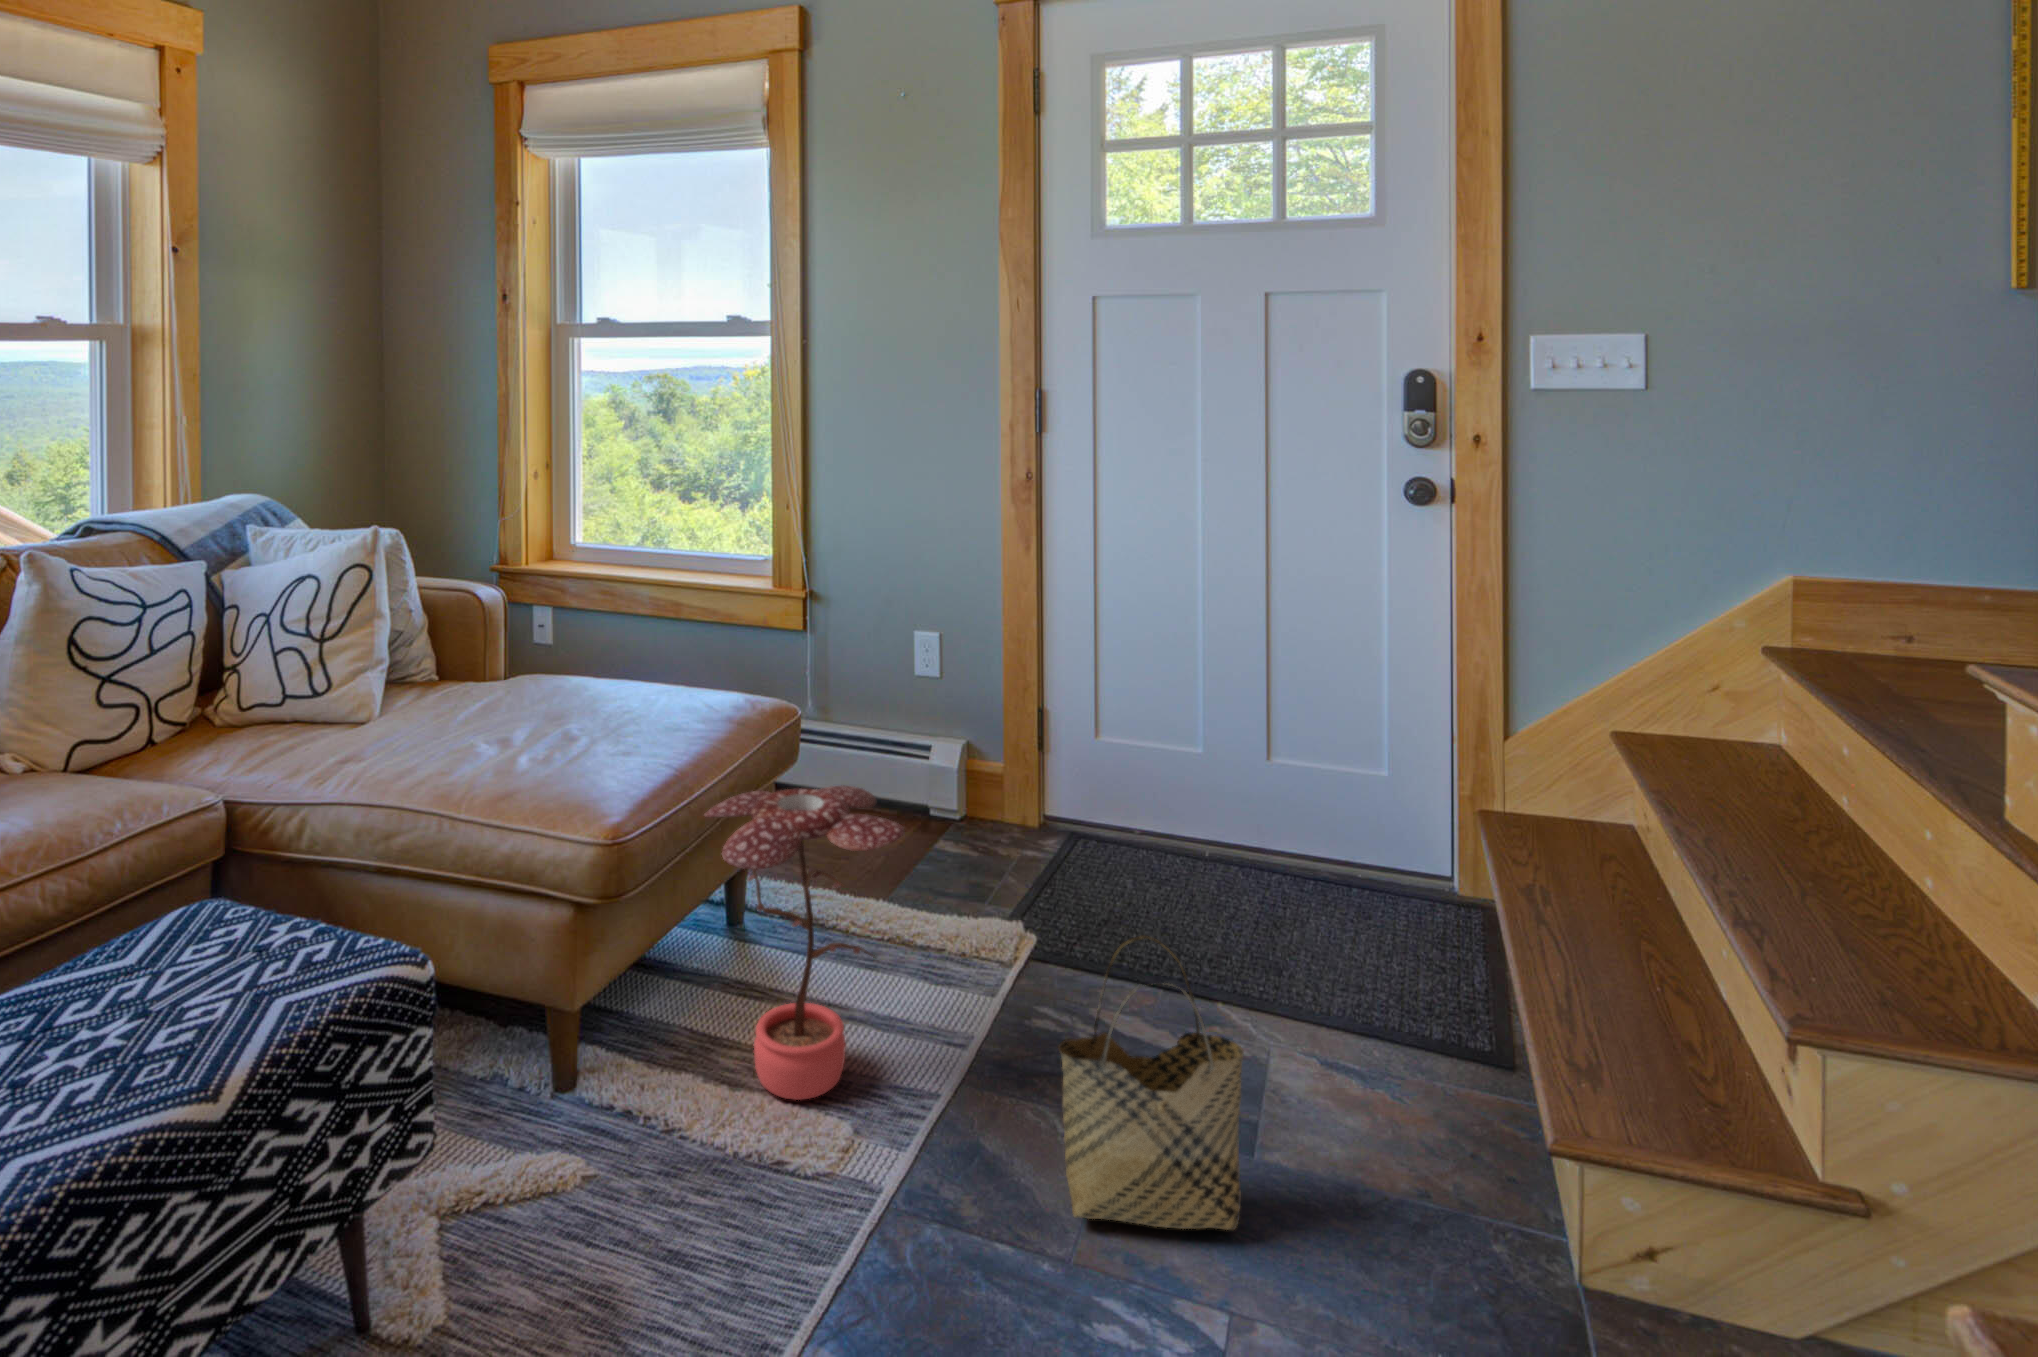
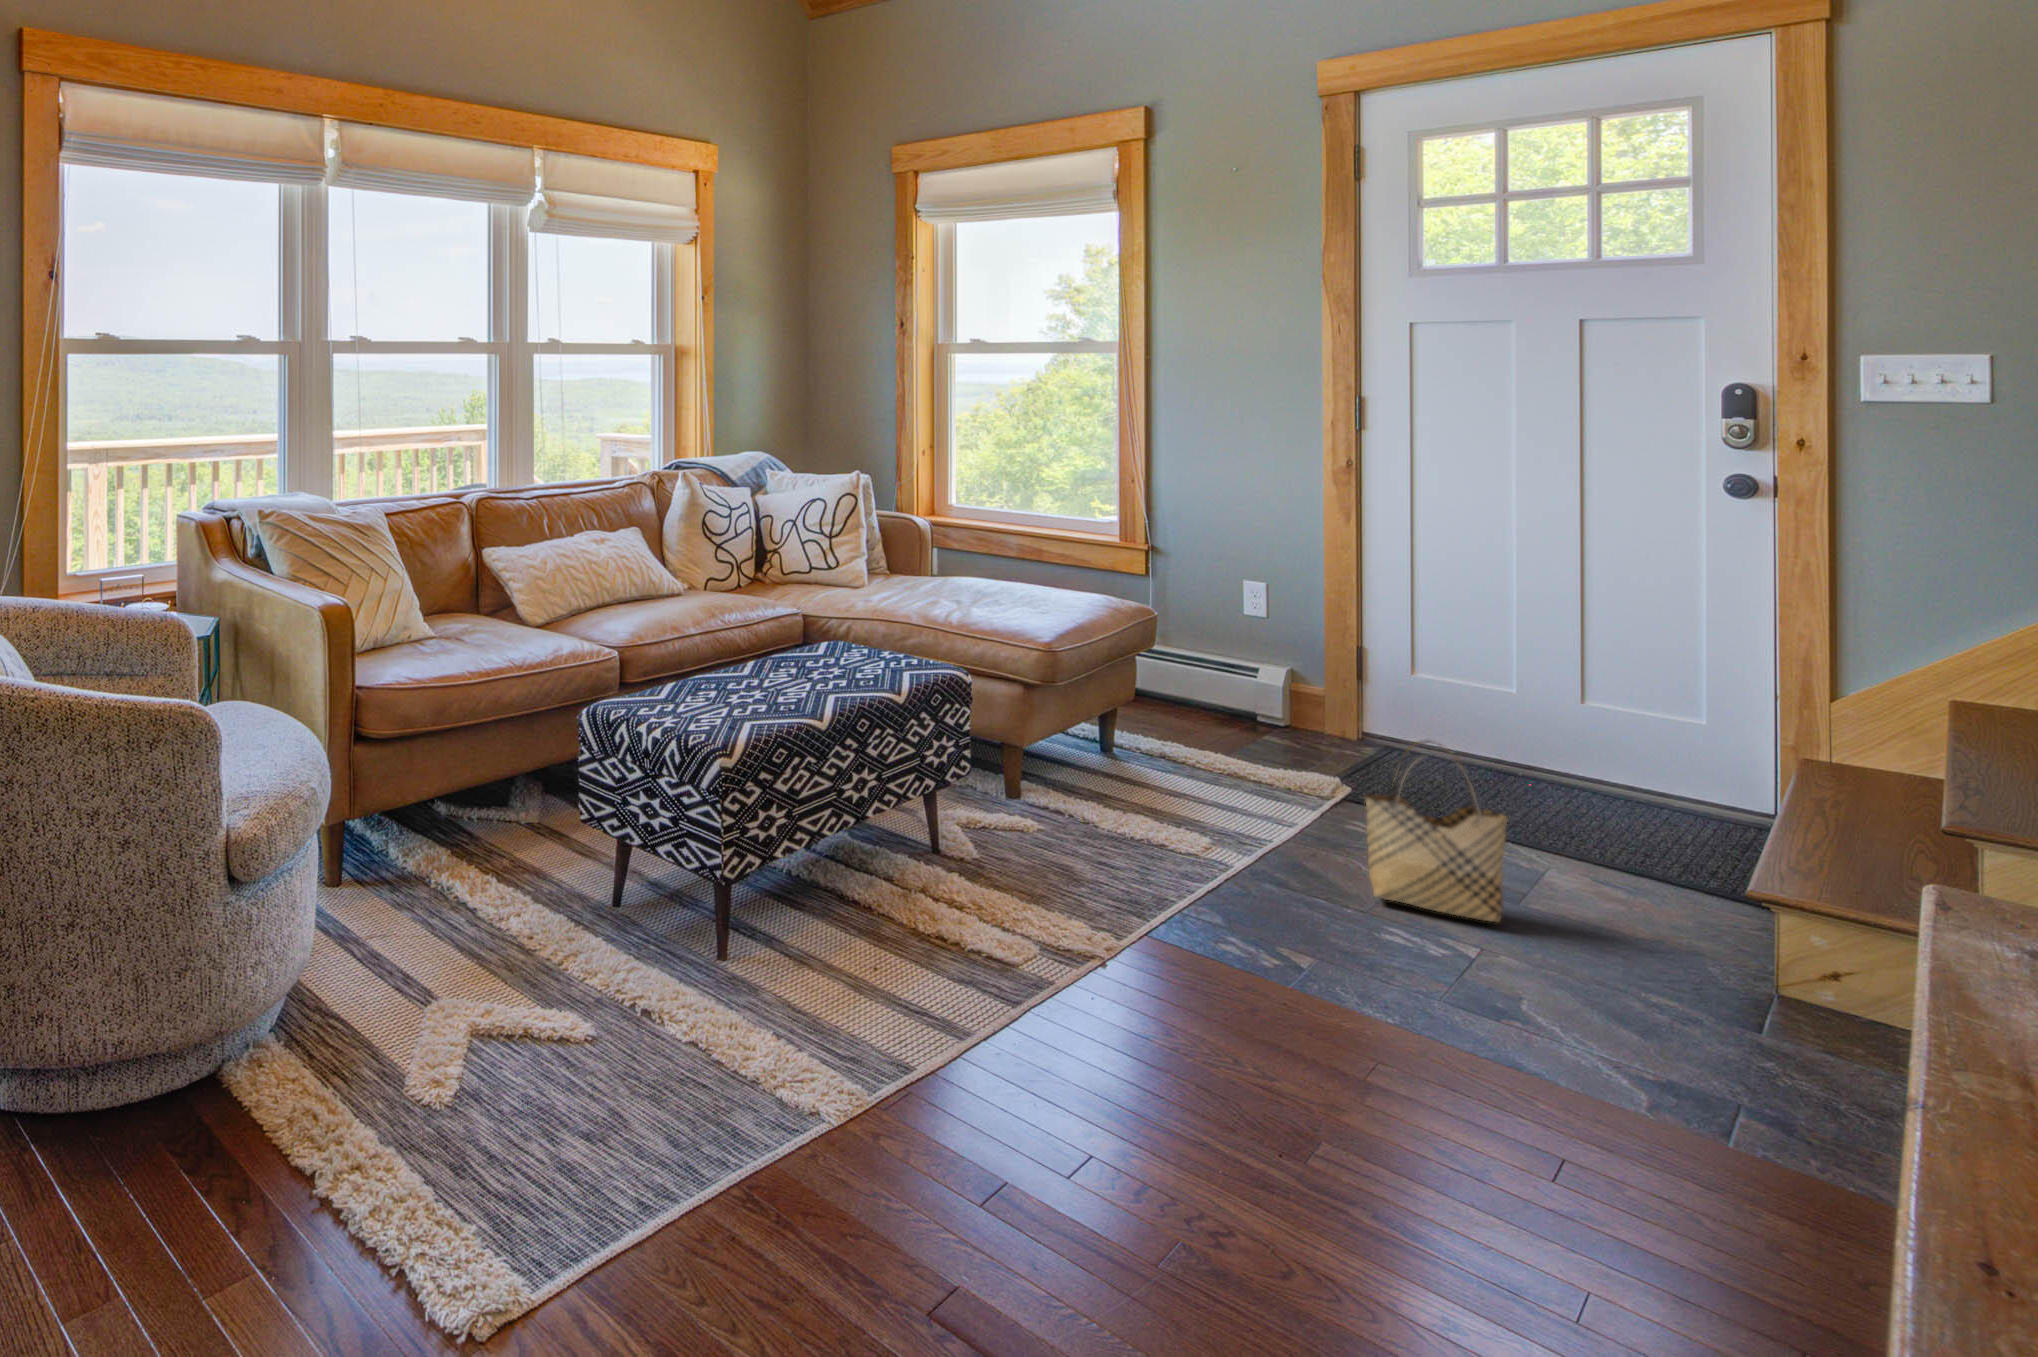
potted plant: present [705,785,904,1100] -> none [1104,640,1249,828]

